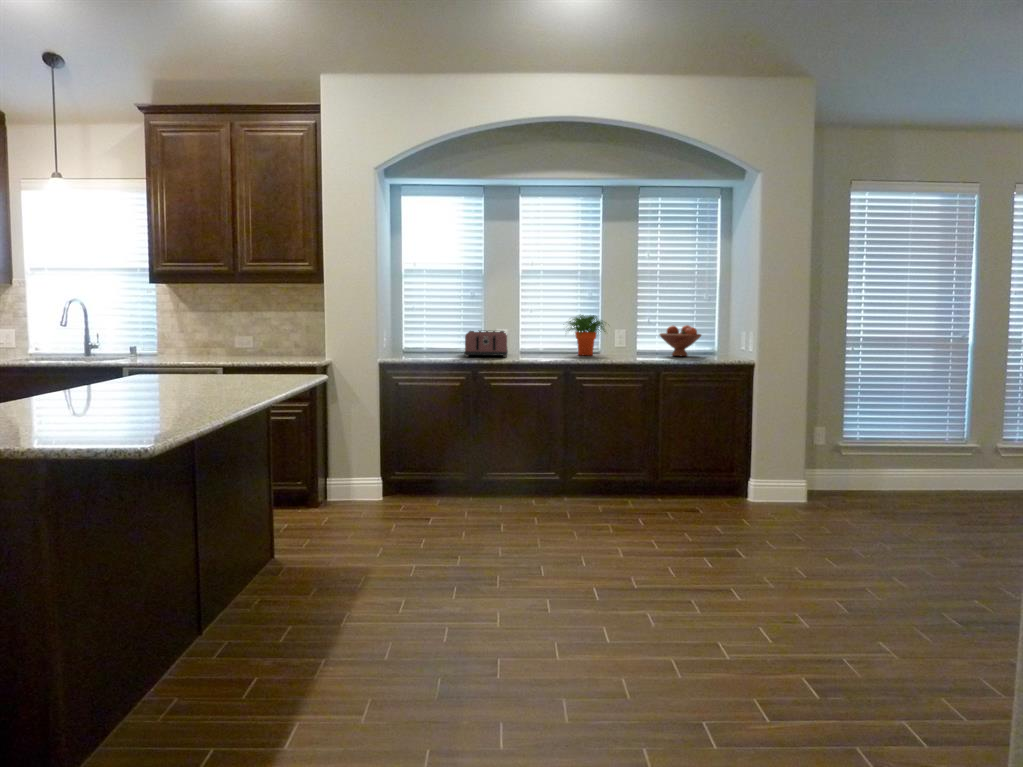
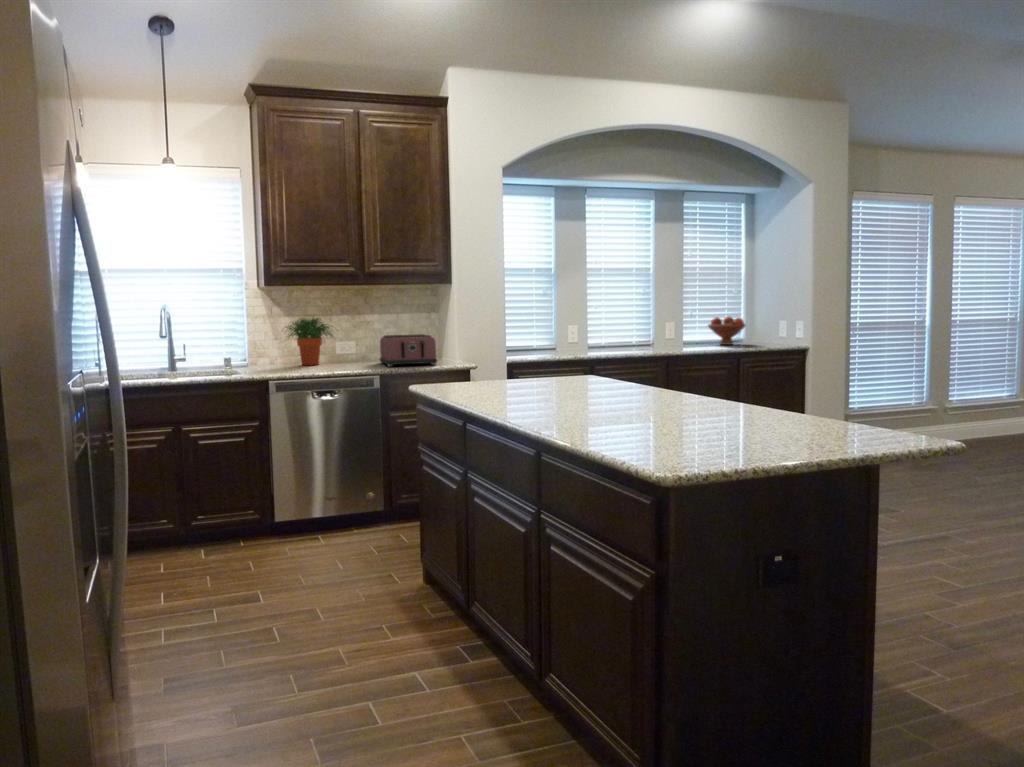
potted plant: present [569,315,606,355] -> present [287,318,332,365]
toaster: present [464,330,508,357] -> present [380,334,437,367]

